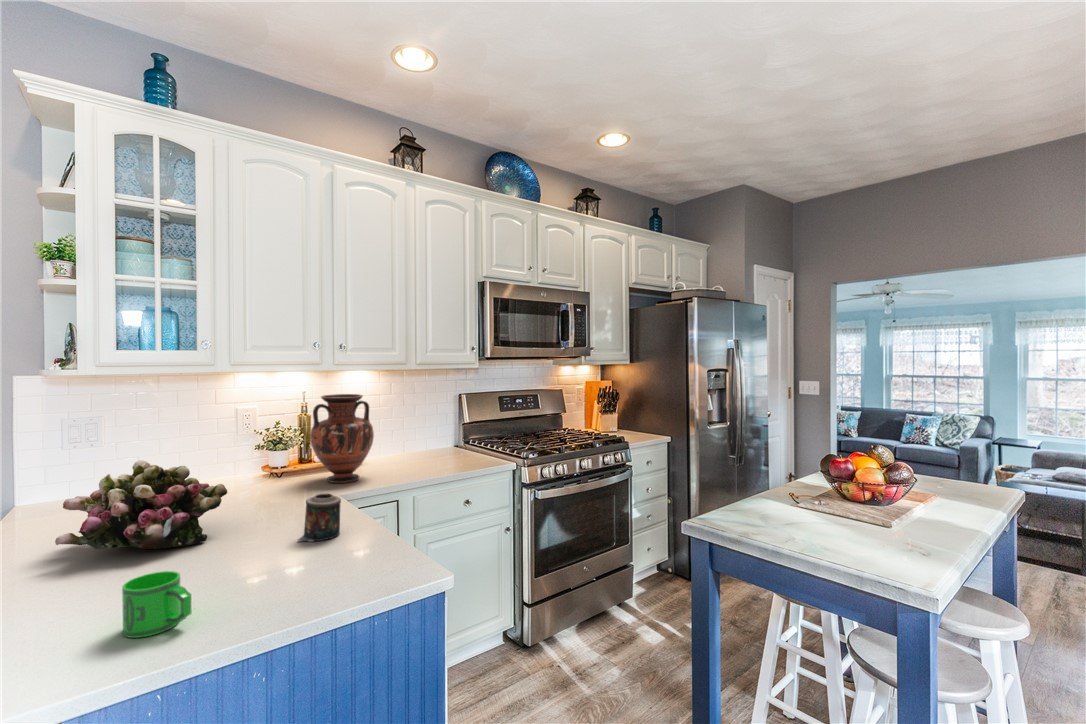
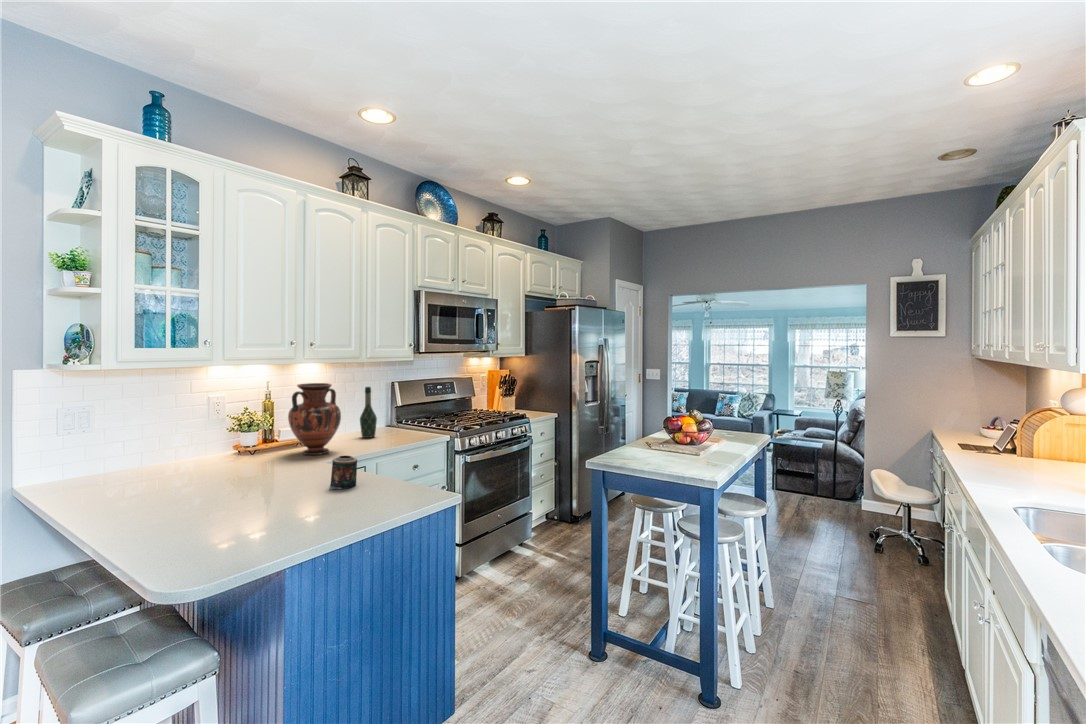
wine bottle: none [412,399,432,462] -> present [360,387,377,438]
flower arrangement: present [55,460,227,549] -> none [147,436,263,502]
mug: present [122,571,191,638] -> none [269,500,314,539]

